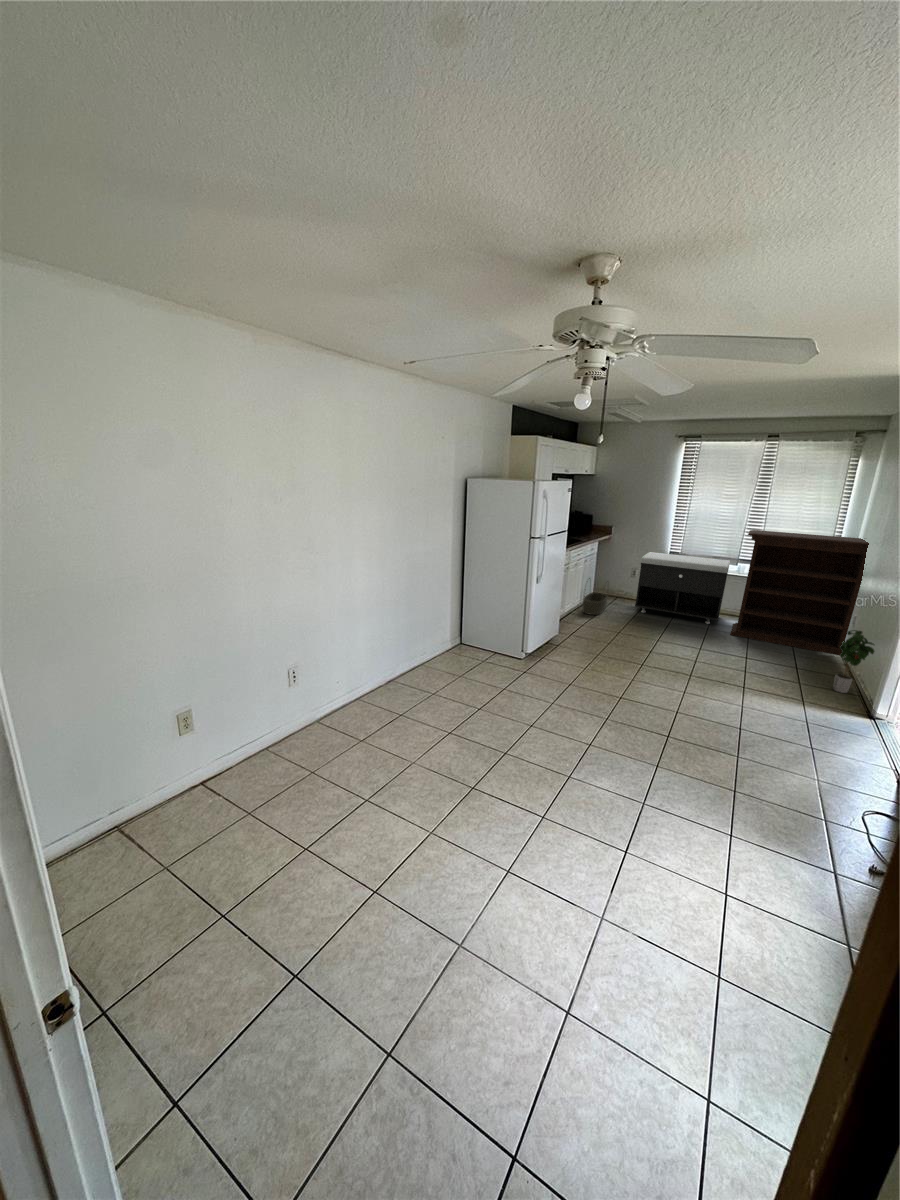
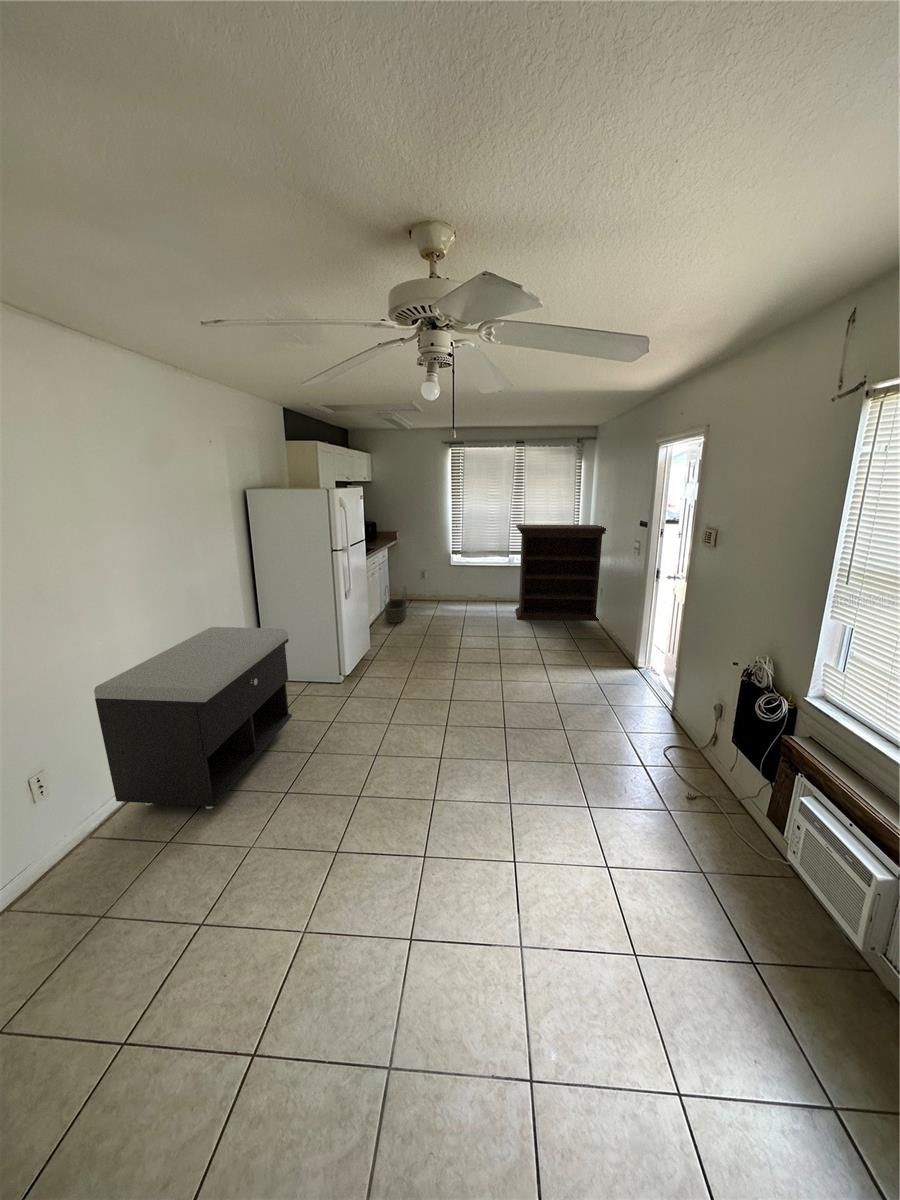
storage bench: present [635,552,730,624] -> present [94,627,292,809]
potted plant: present [833,630,874,693] -> none [601,599,626,652]

